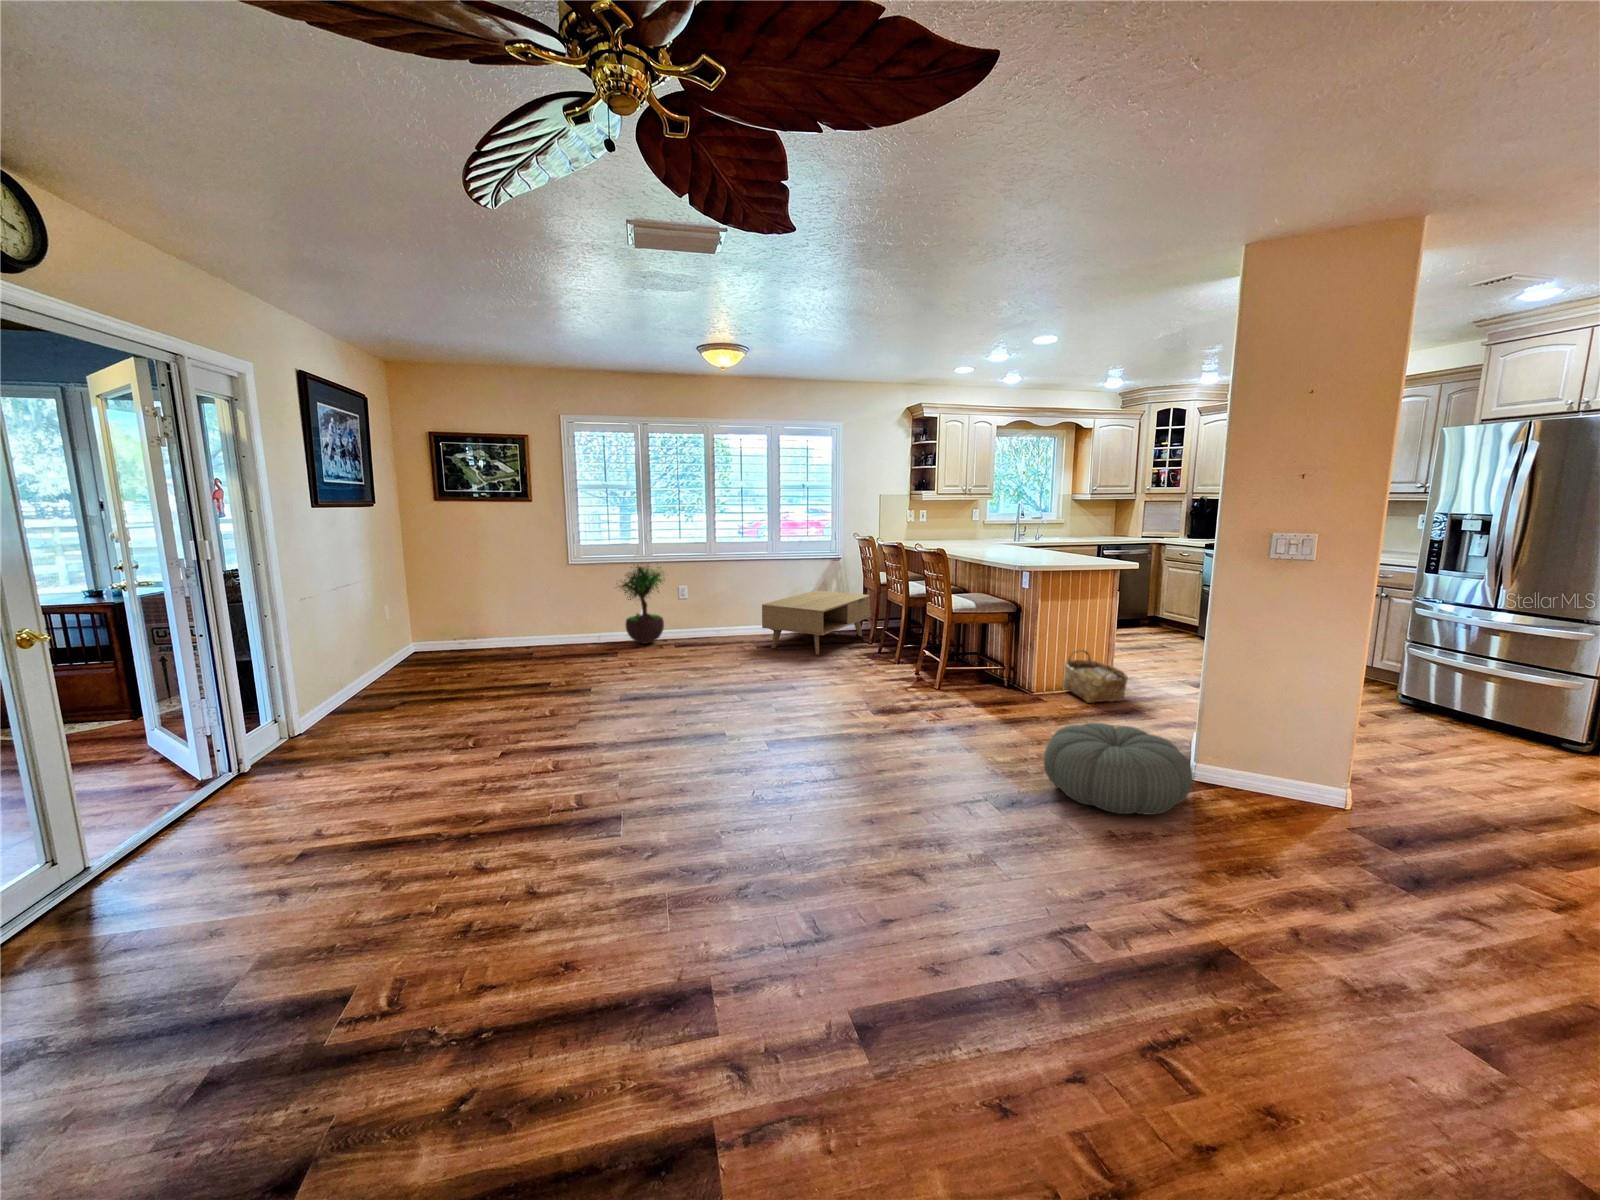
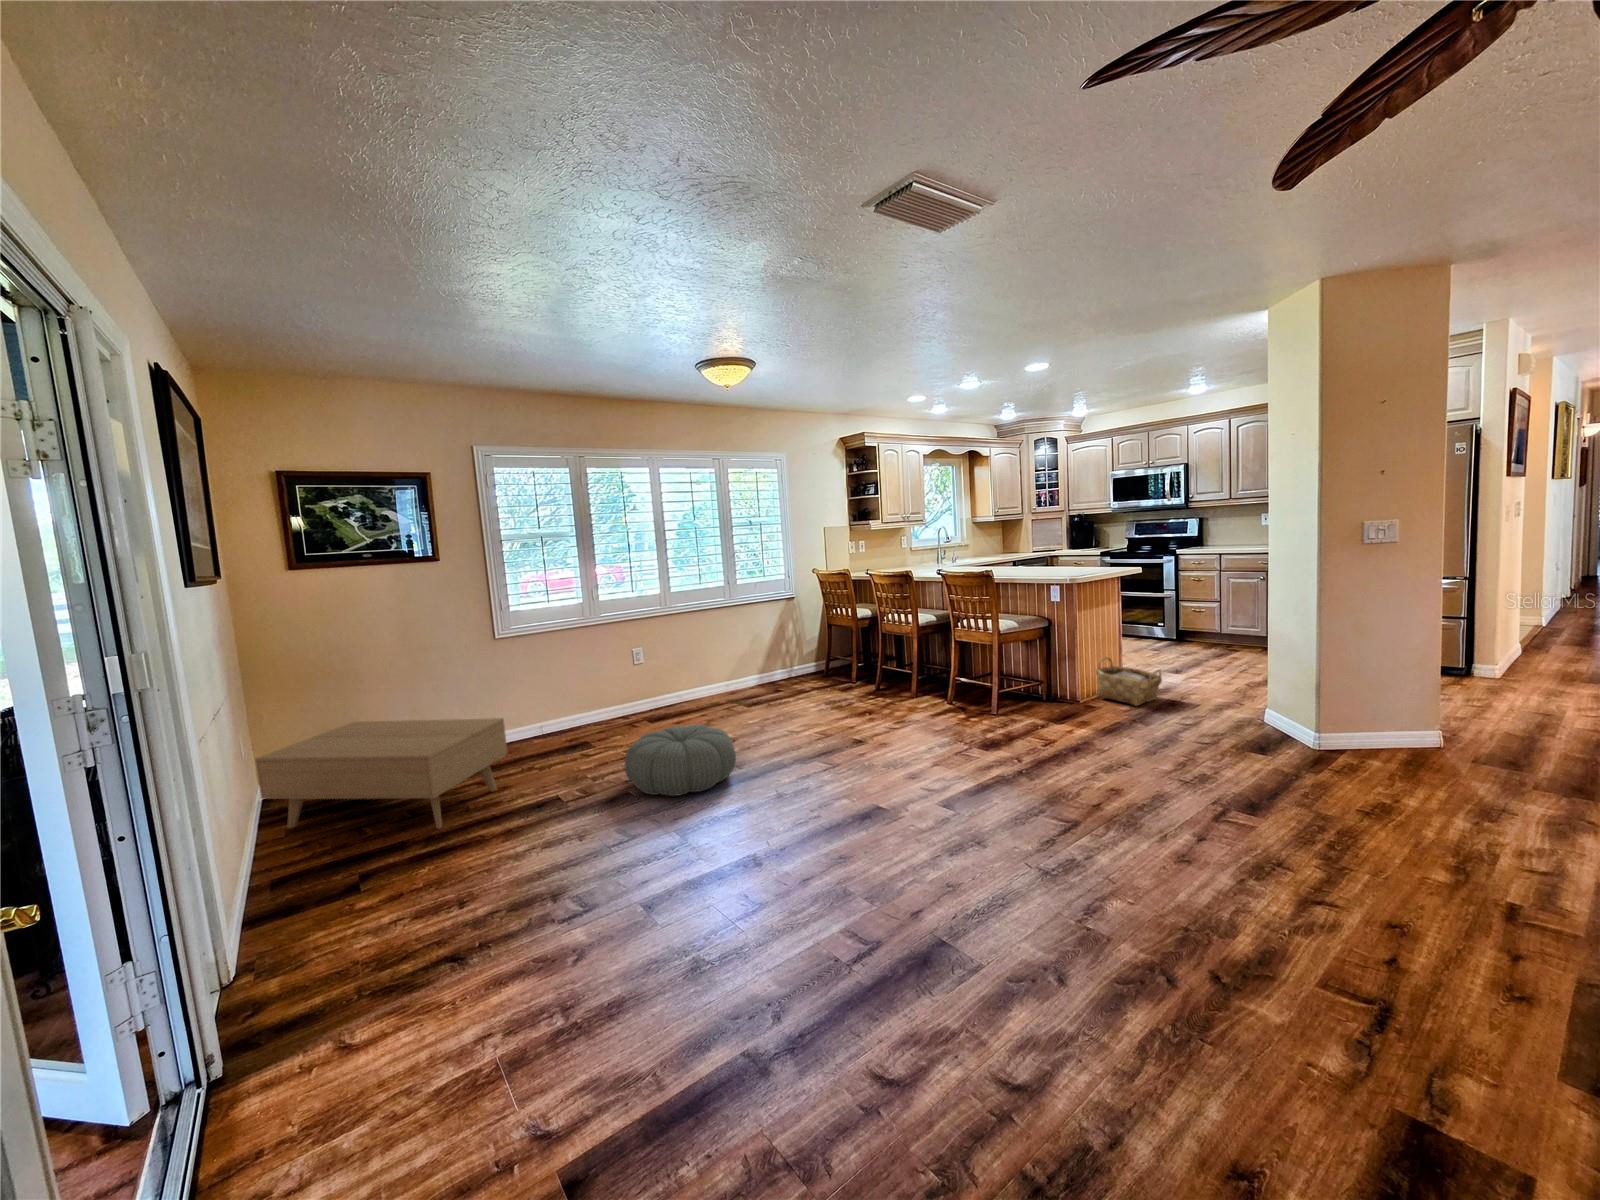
potted tree: present [618,563,664,643] -> none [569,621,633,728]
coffee table: present [762,590,871,655] -> present [255,718,508,829]
pouf: present [1044,723,1193,815] -> present [625,725,736,796]

